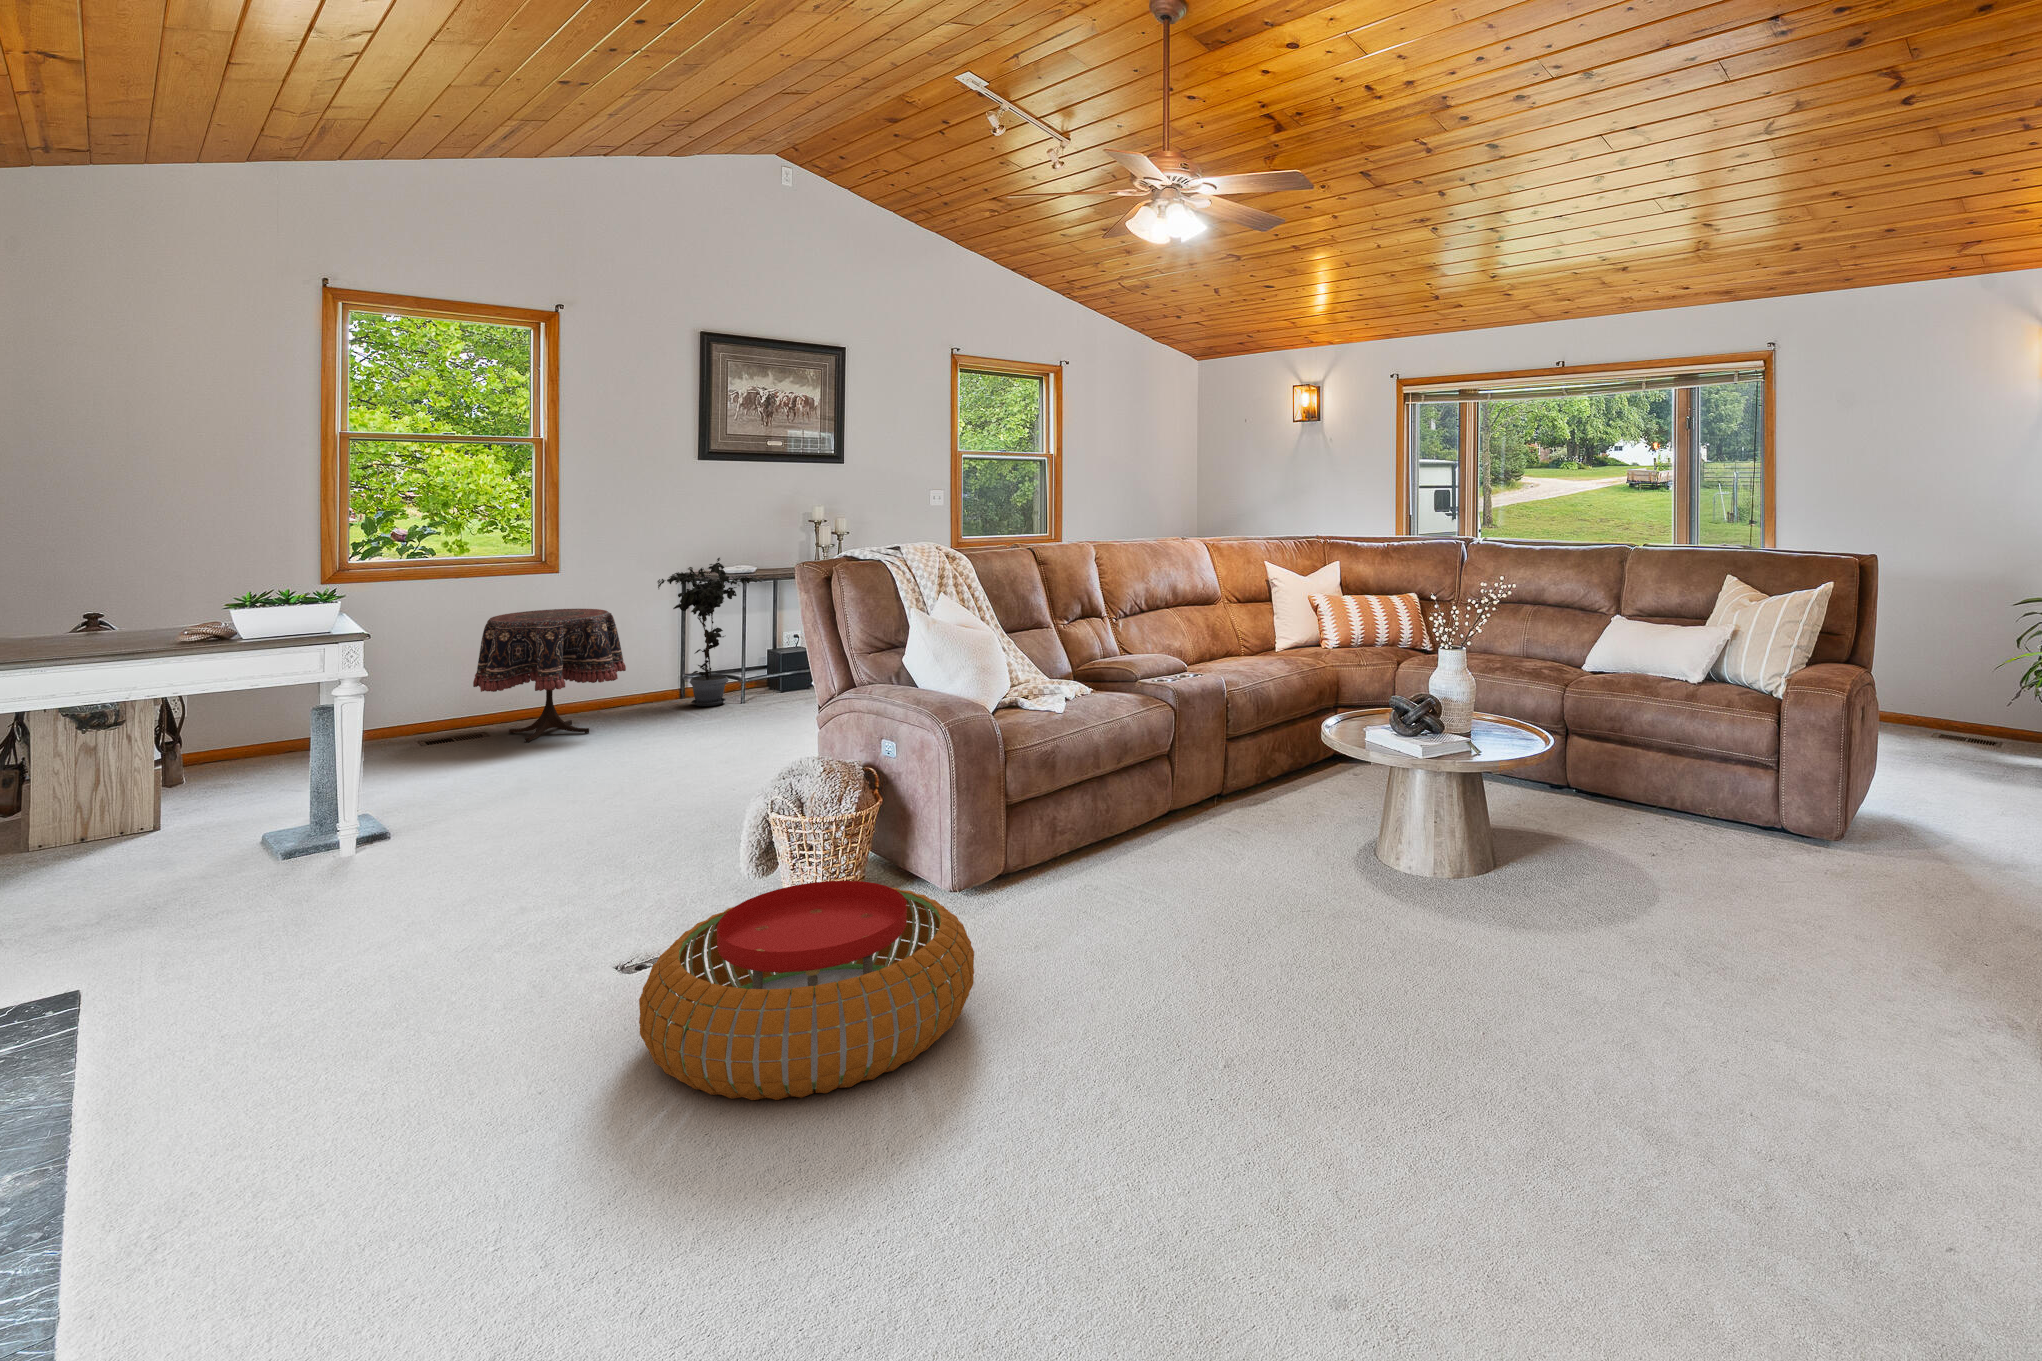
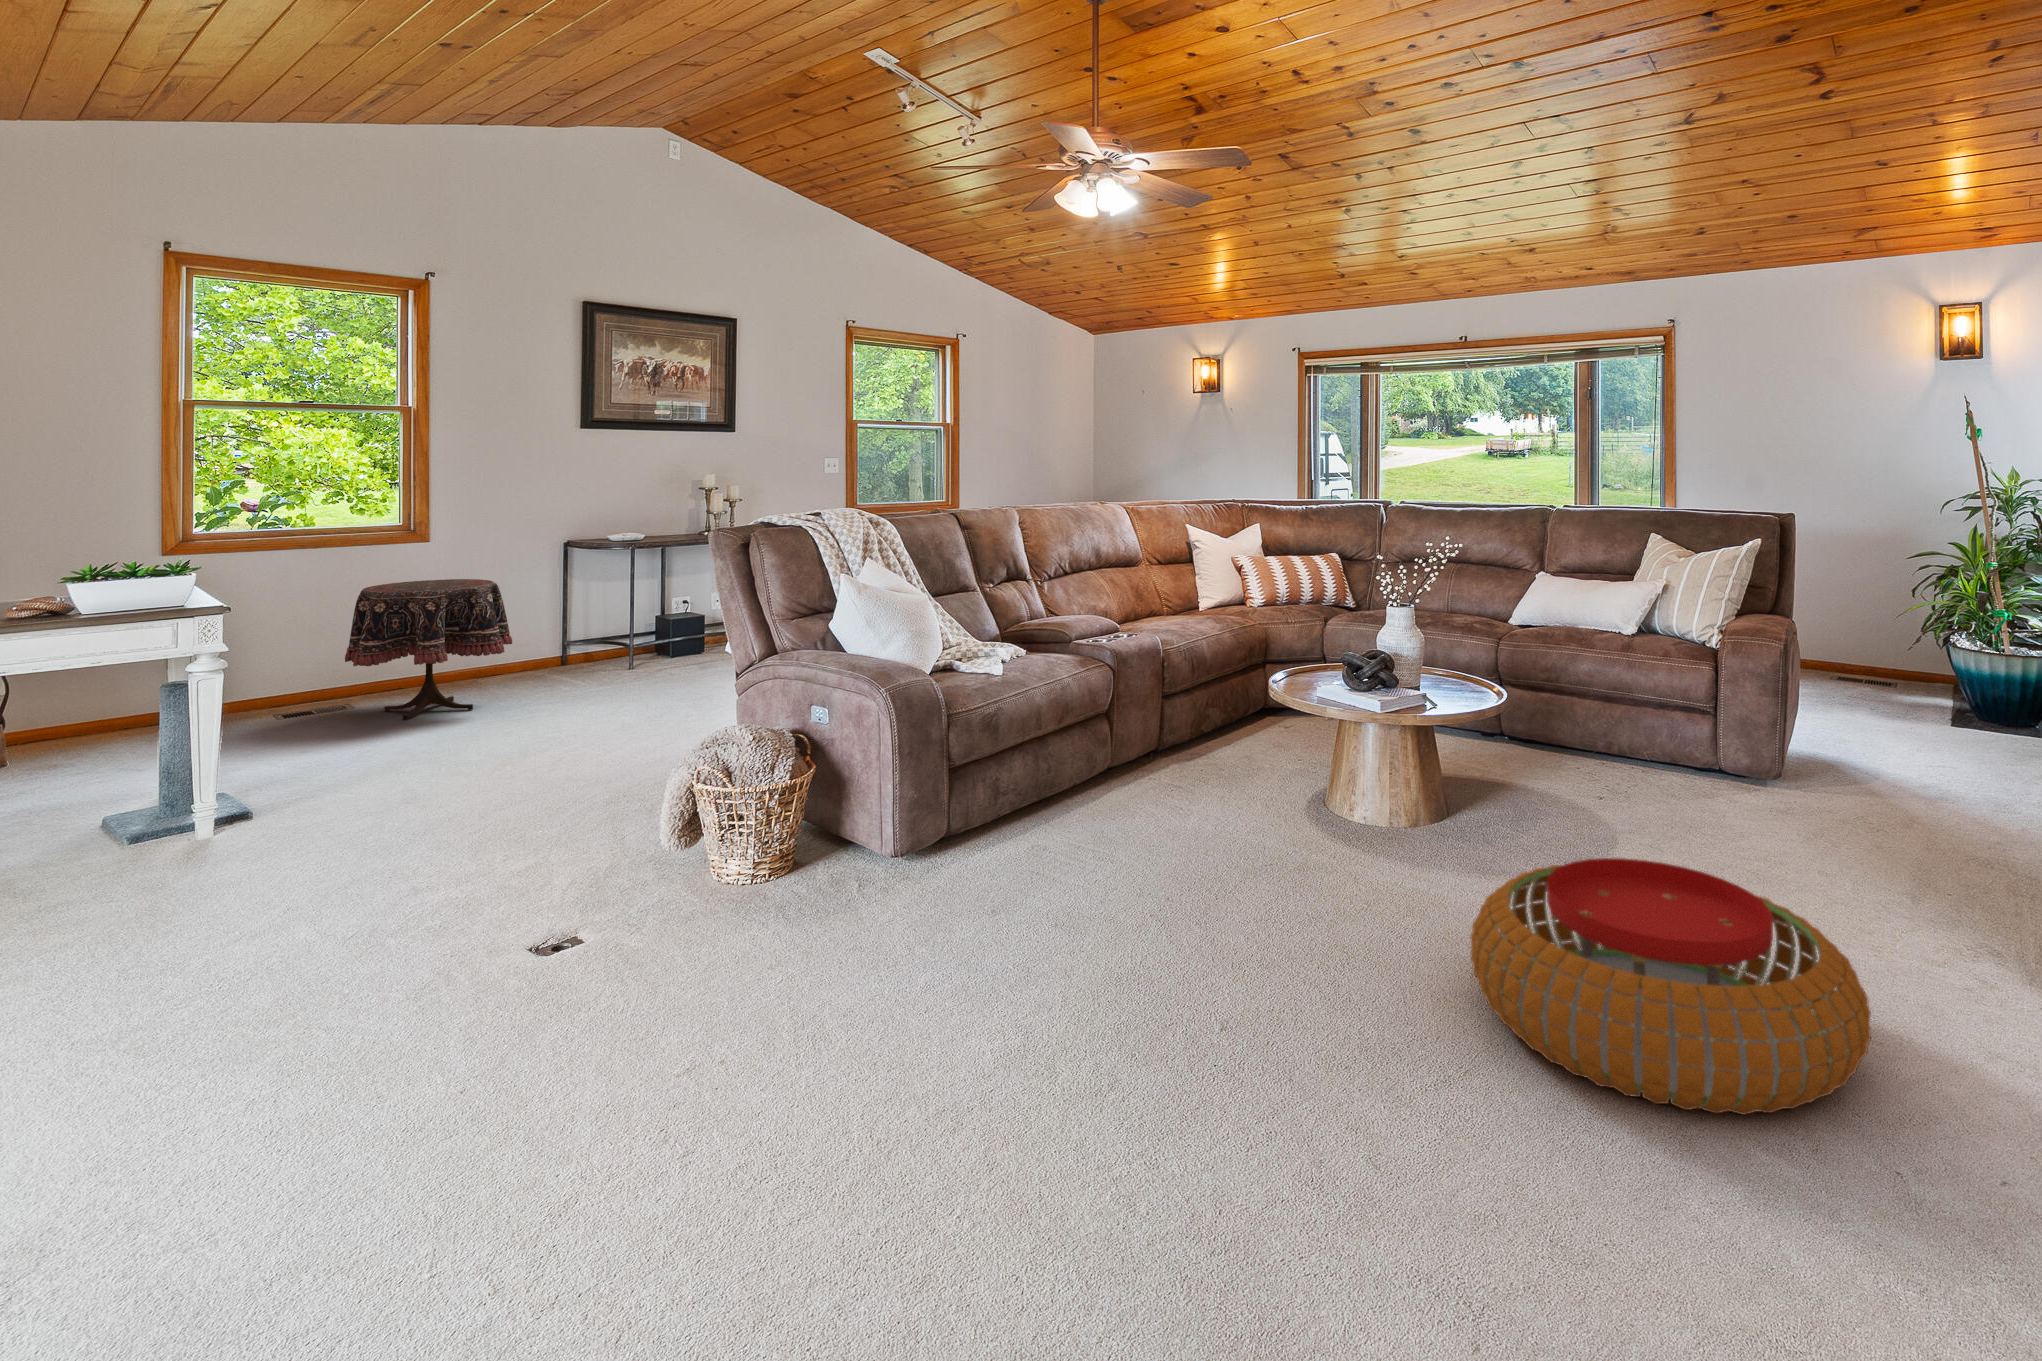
potted plant: present [658,558,762,706] -> none [545,527,656,681]
pouf: present [639,881,974,1100] -> present [1470,858,1871,1115]

